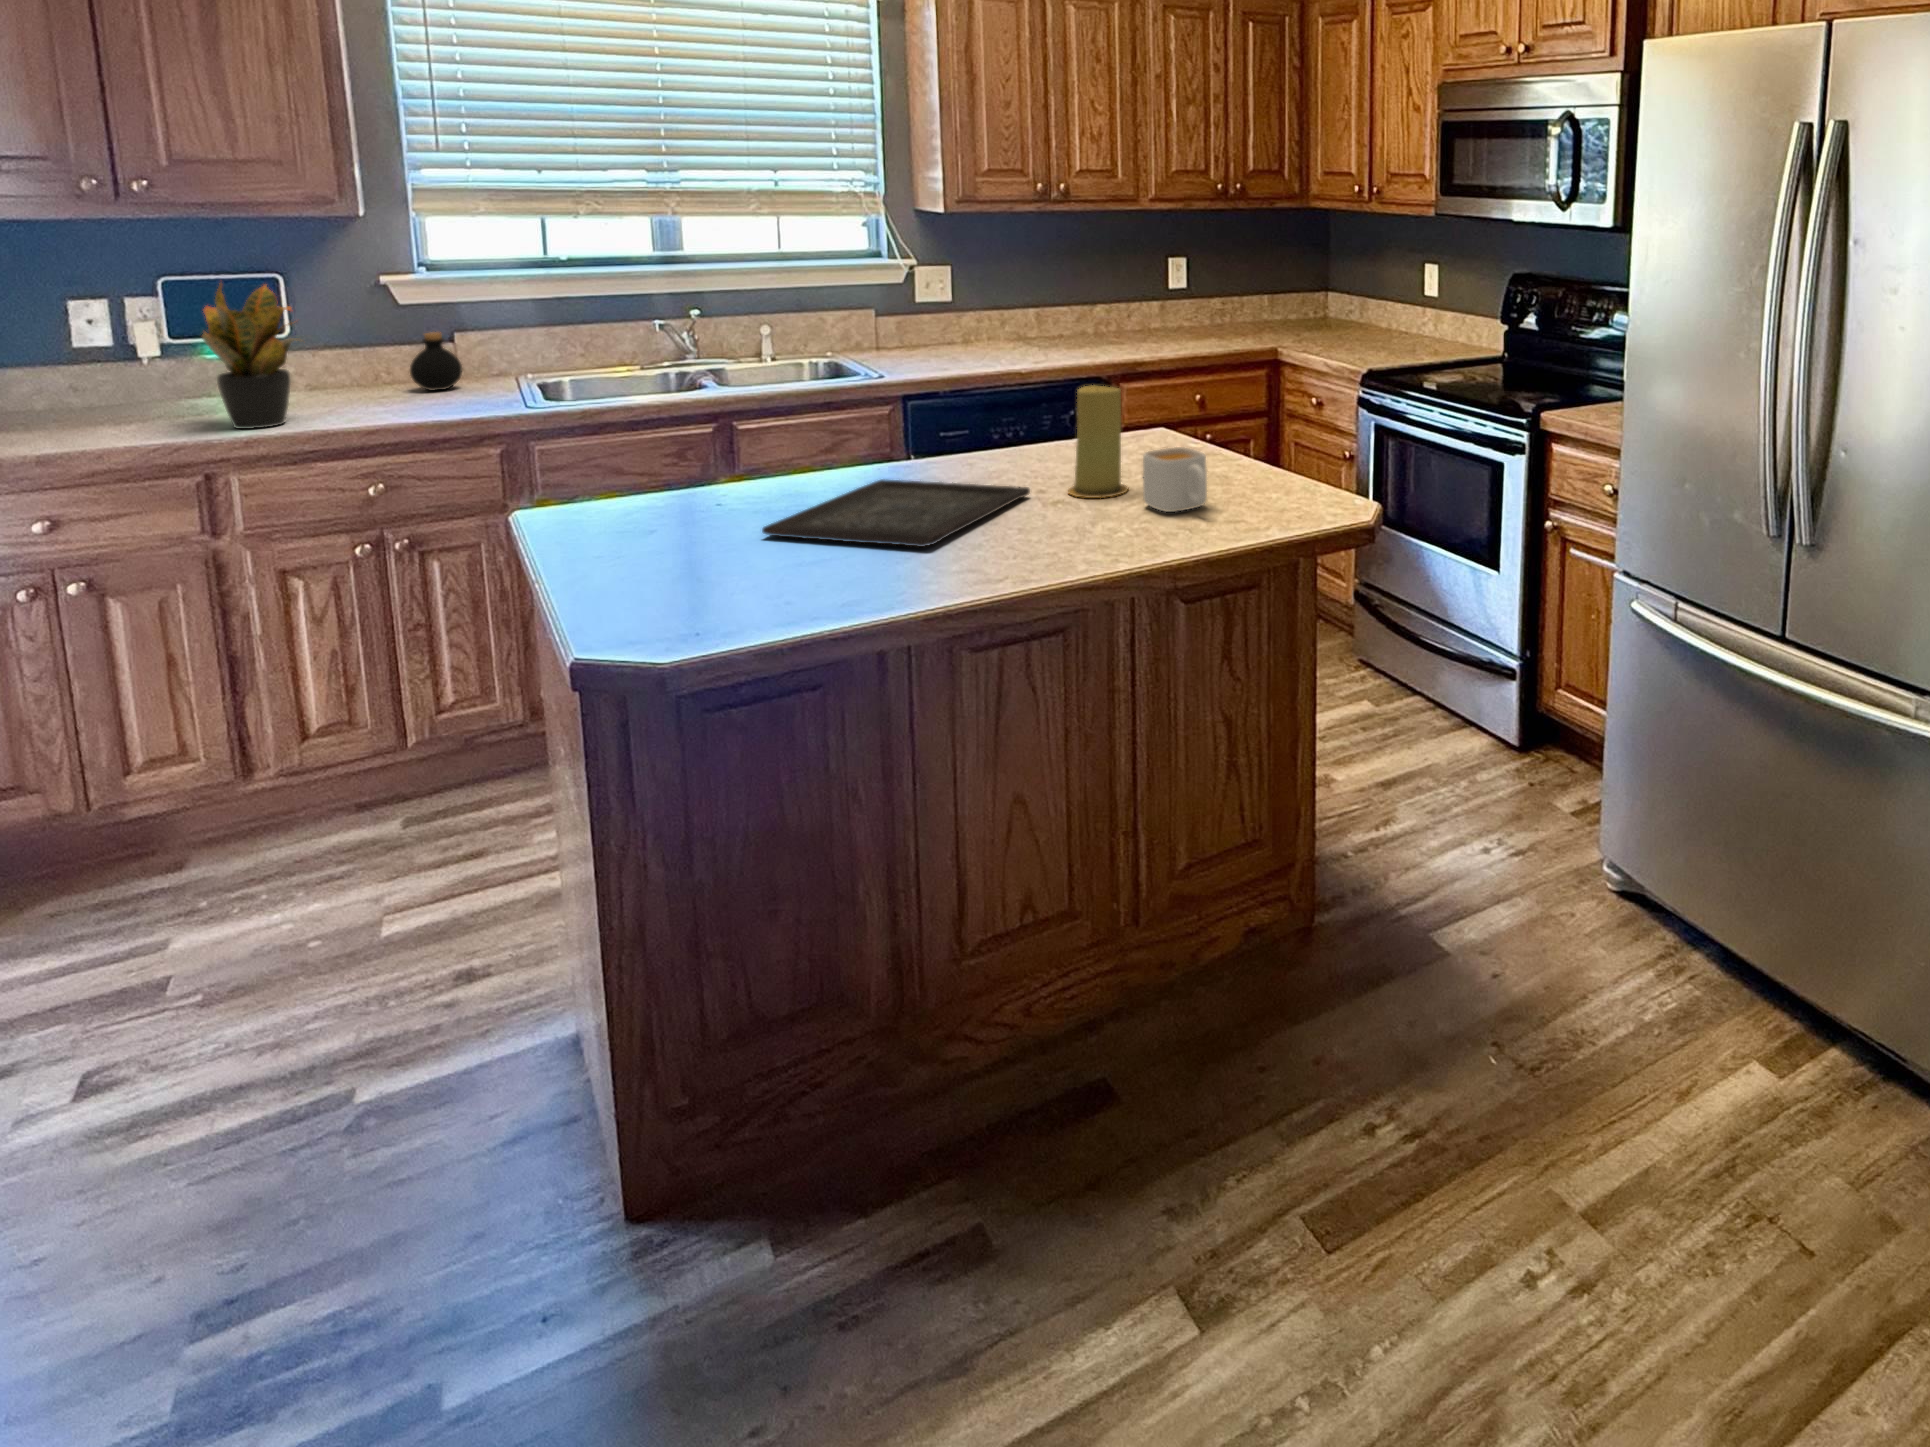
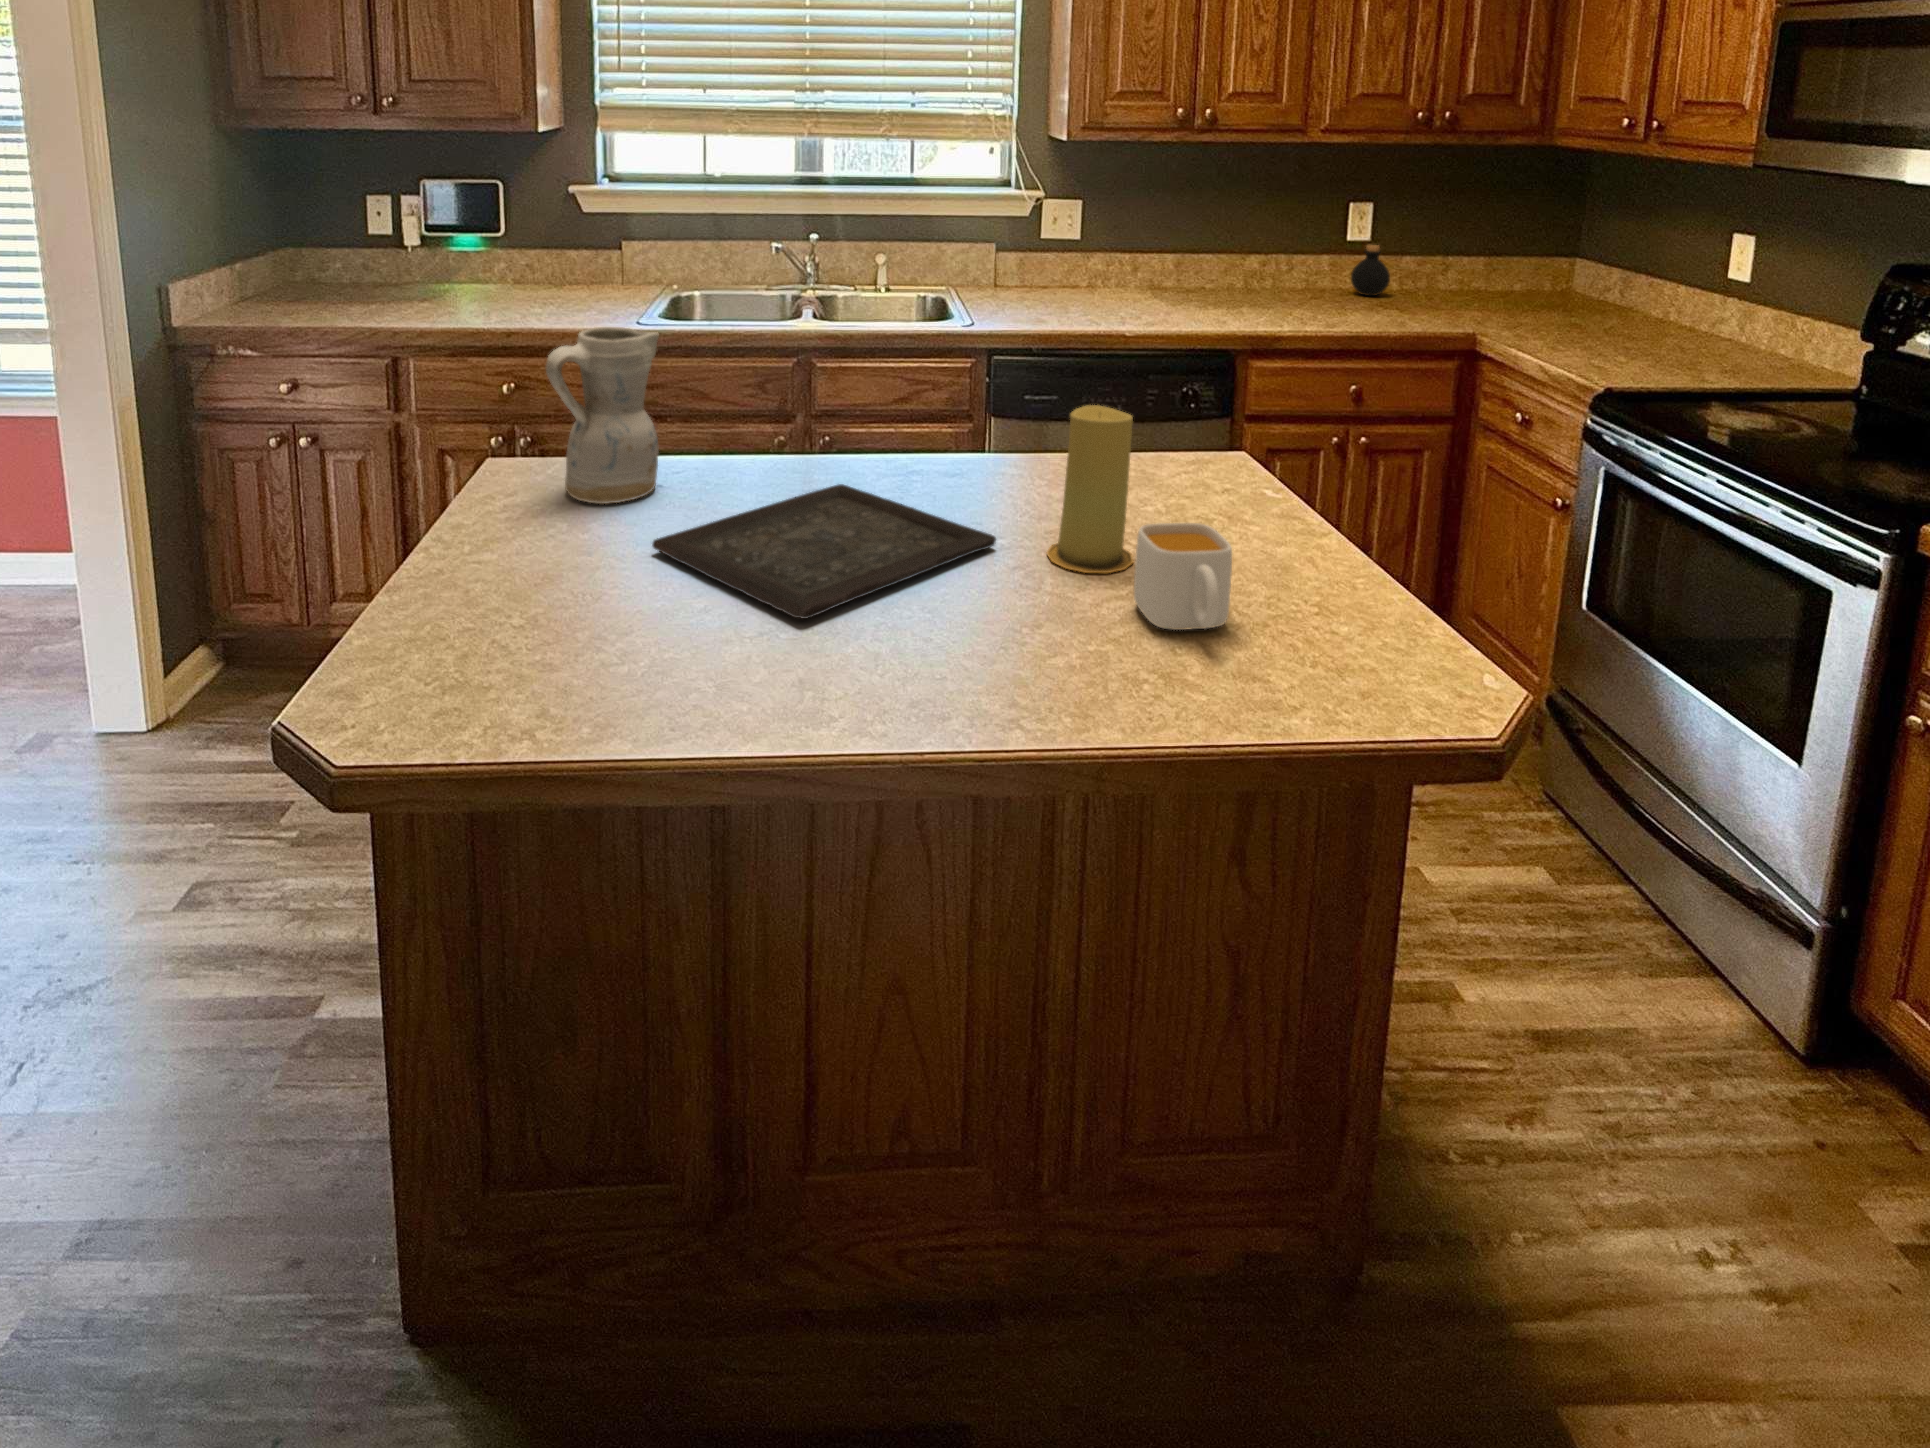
potted plant: present [202,283,302,429] -> none [395,178,490,321]
bottle: present [410,332,462,390] -> present [1351,245,1390,296]
ceramic pitcher: none [614,372,716,522] -> present [546,327,659,504]

